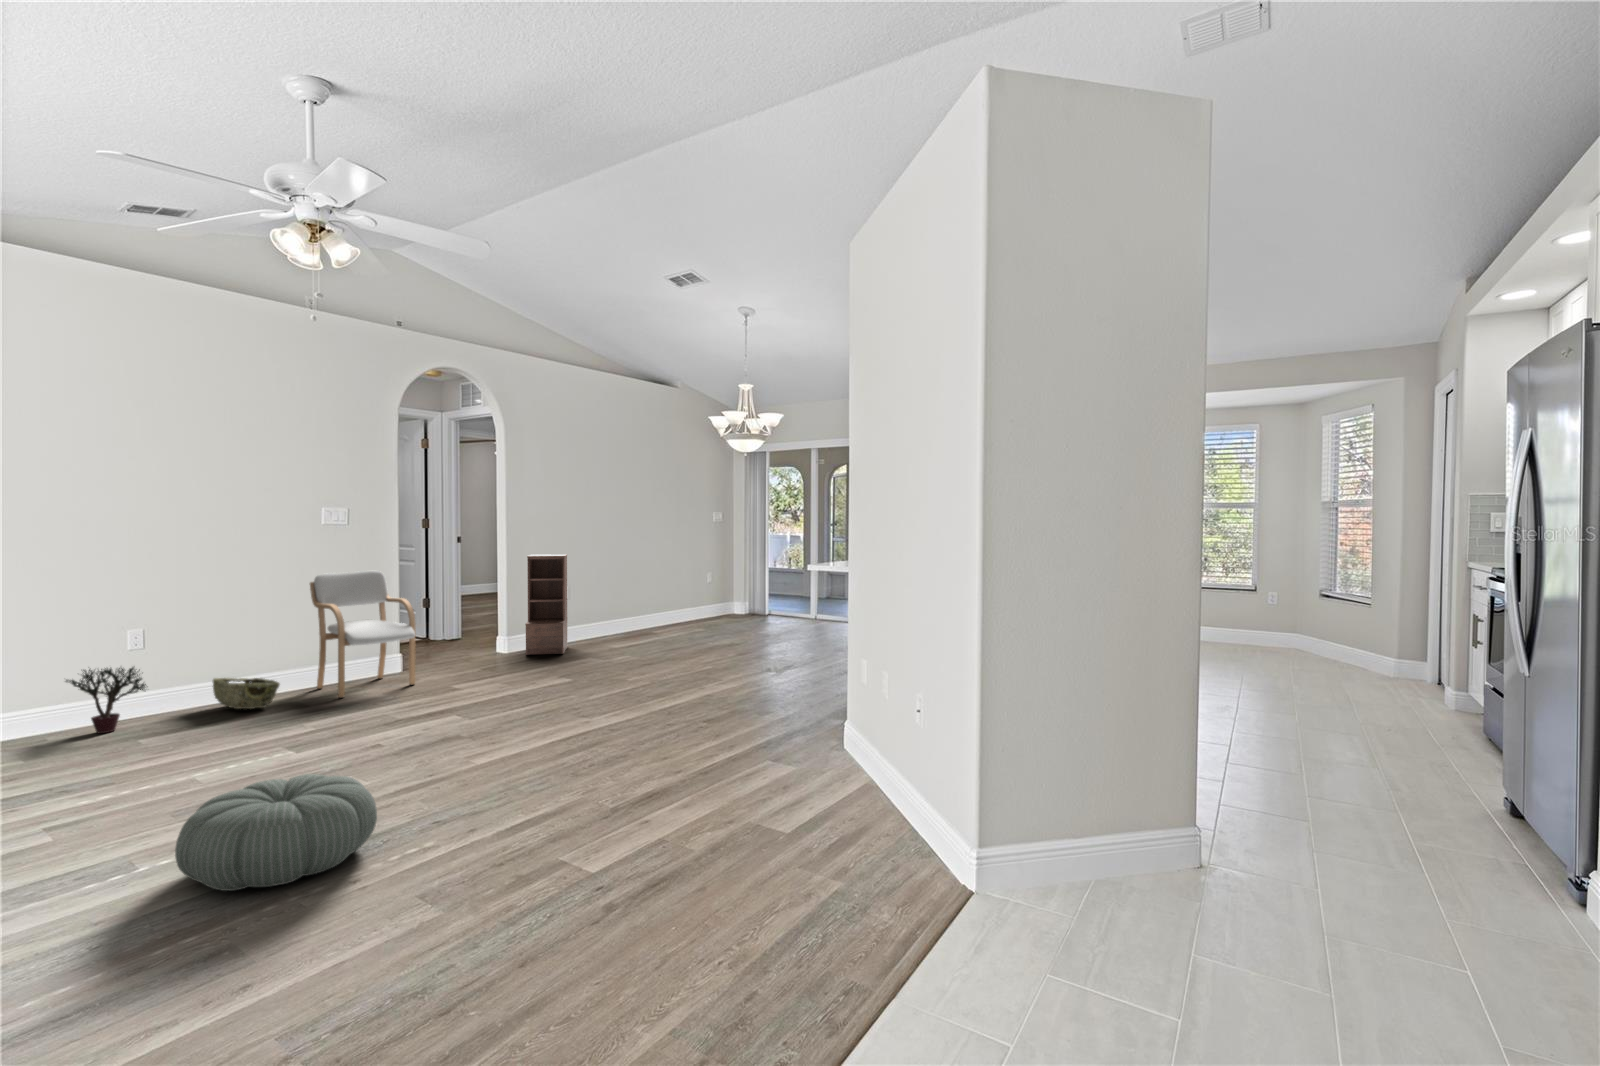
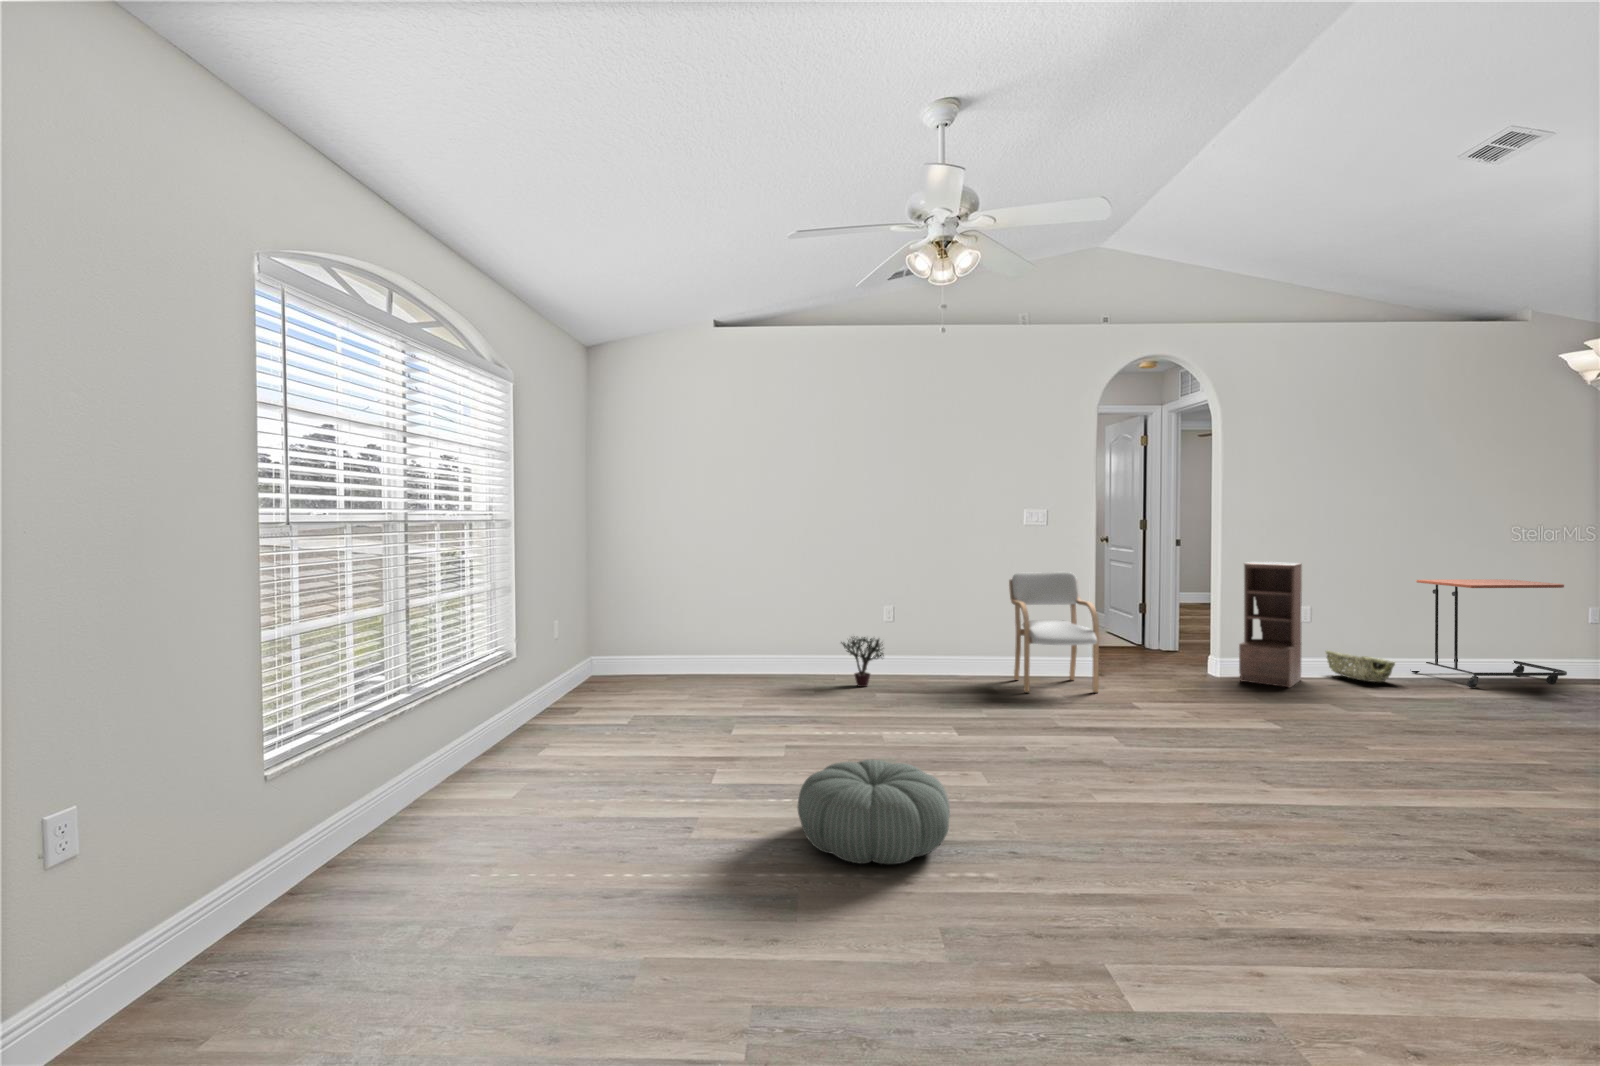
side table: none [630,561,708,636] -> present [1411,579,1567,688]
woven basket: present [213,678,280,710] -> present [1326,651,1395,682]

